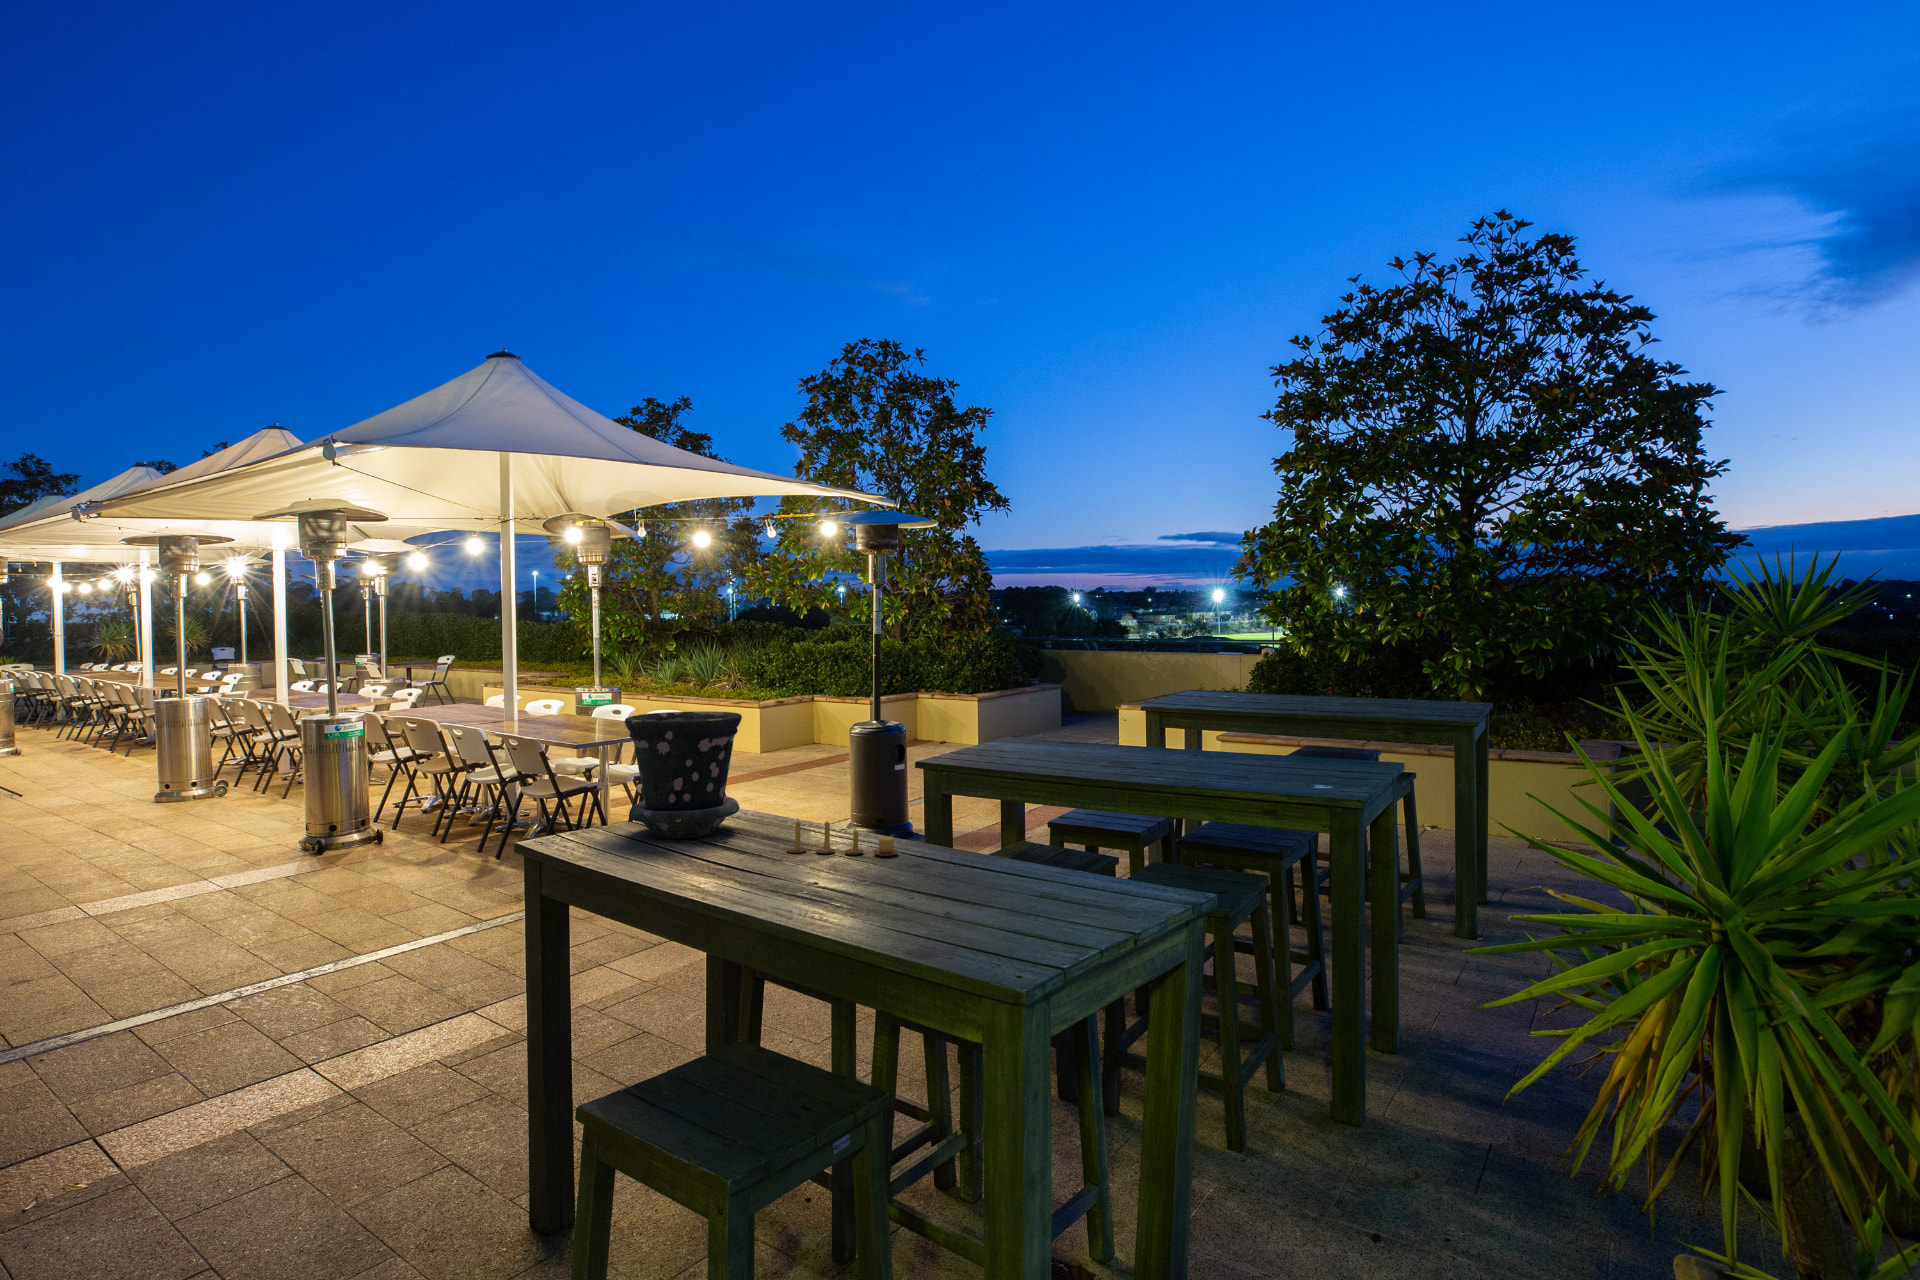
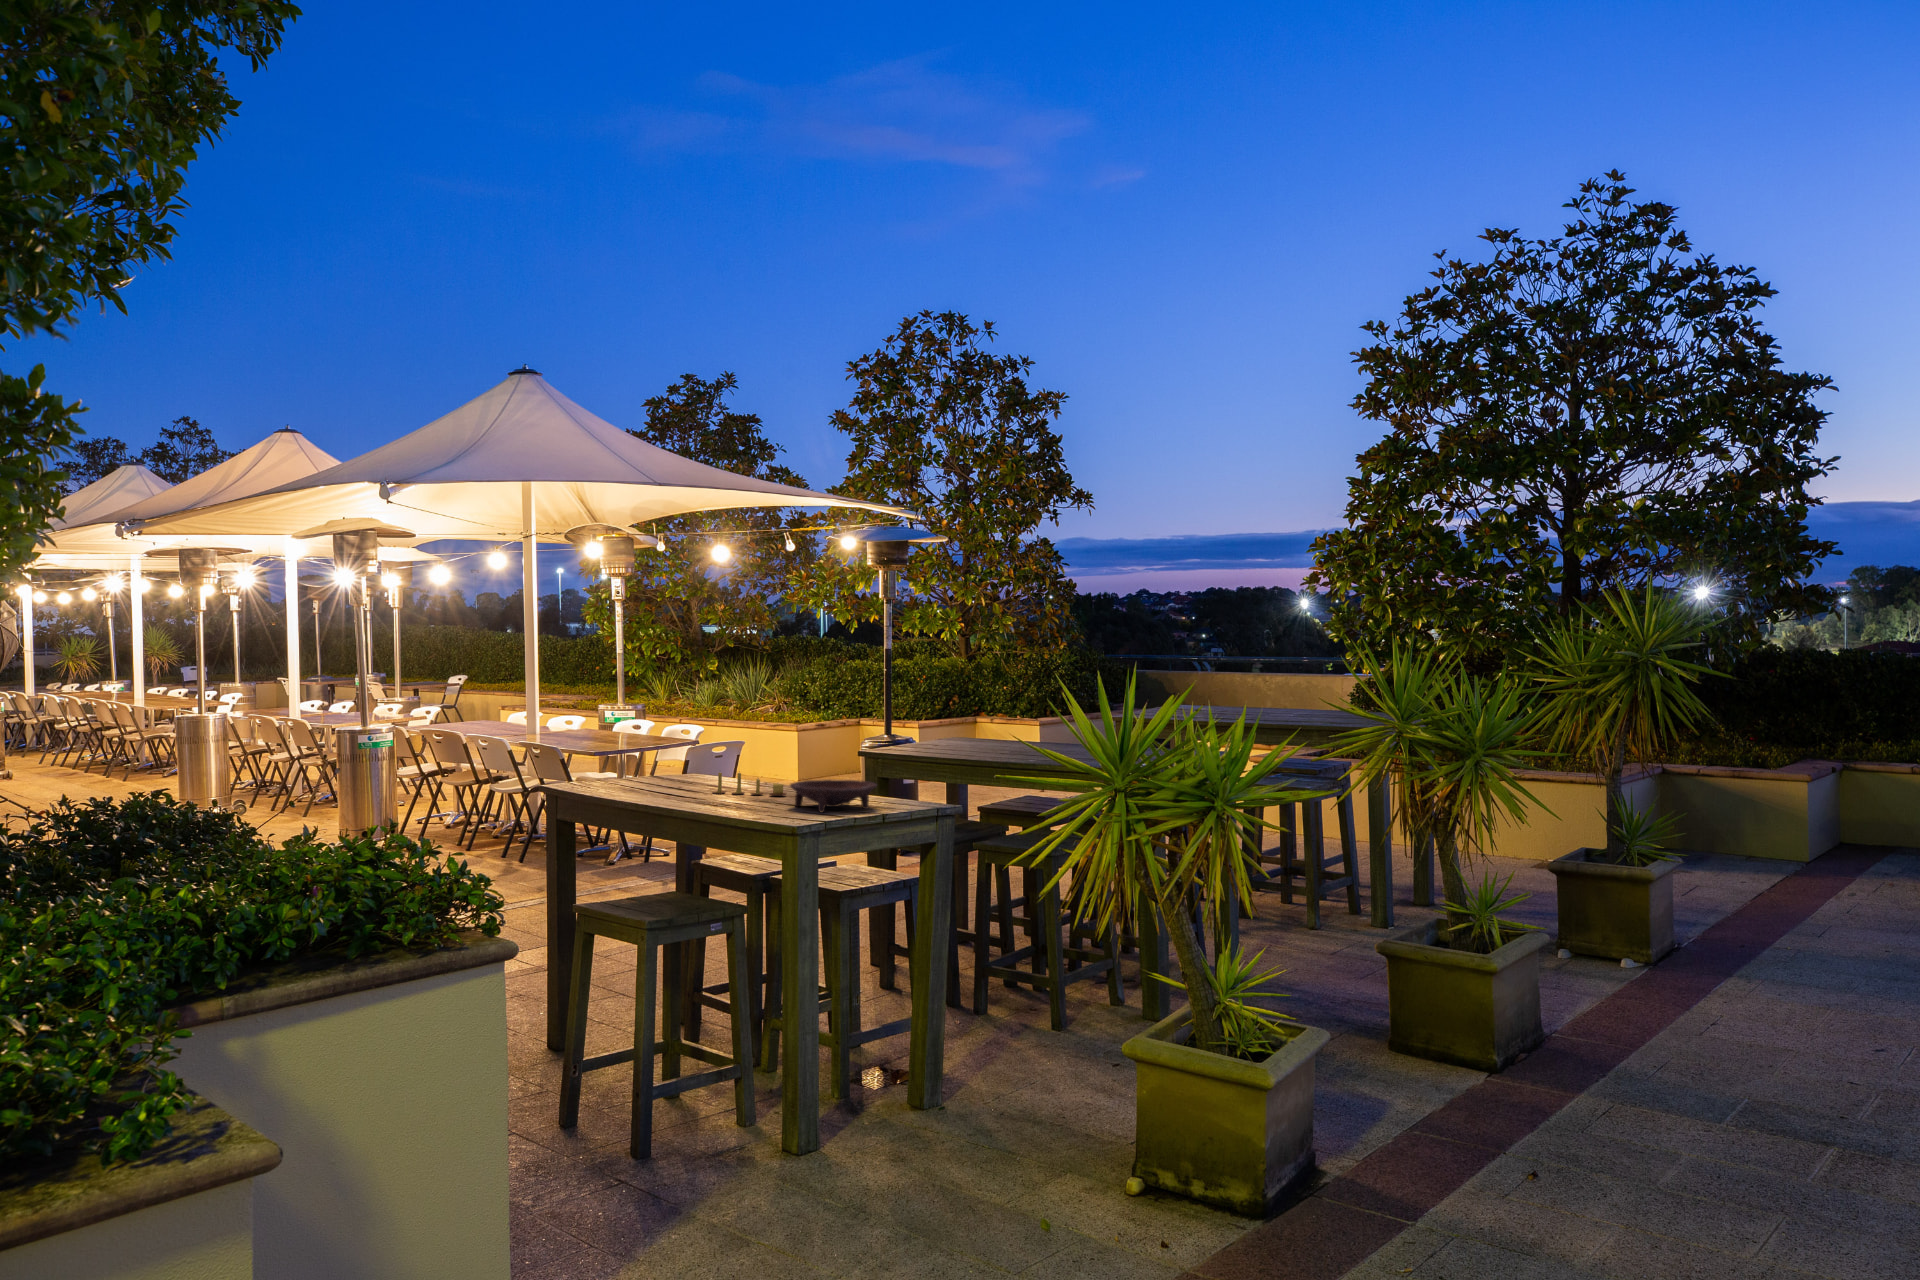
flower pot: present [625,711,742,839] -> none [608,700,691,787]
bowl: none [936,838,1072,908] -> present [790,779,877,813]

